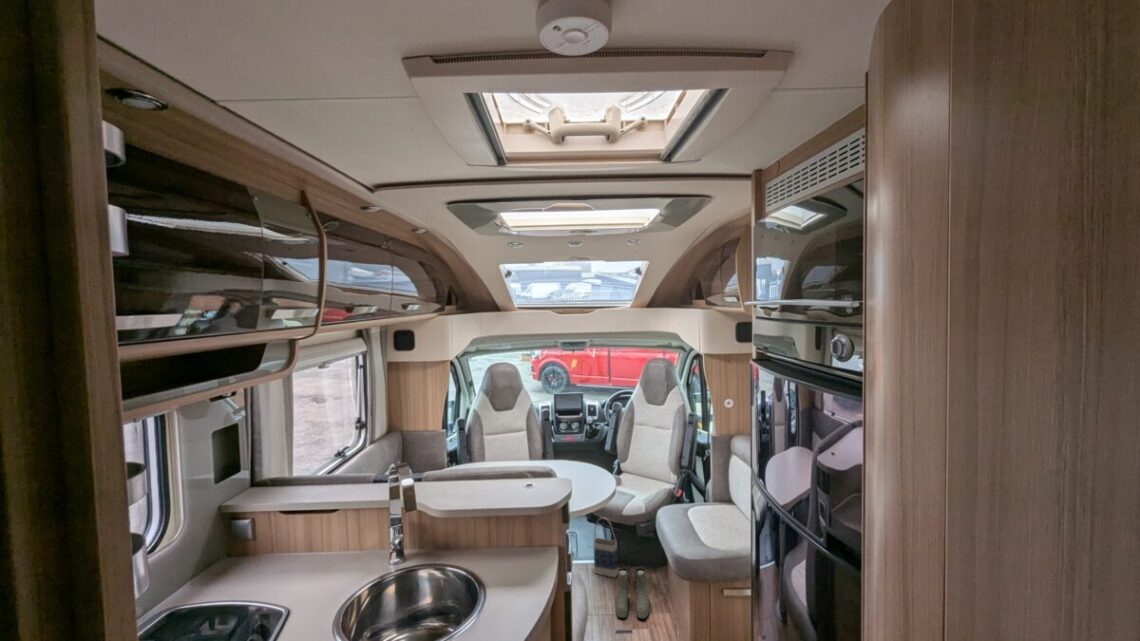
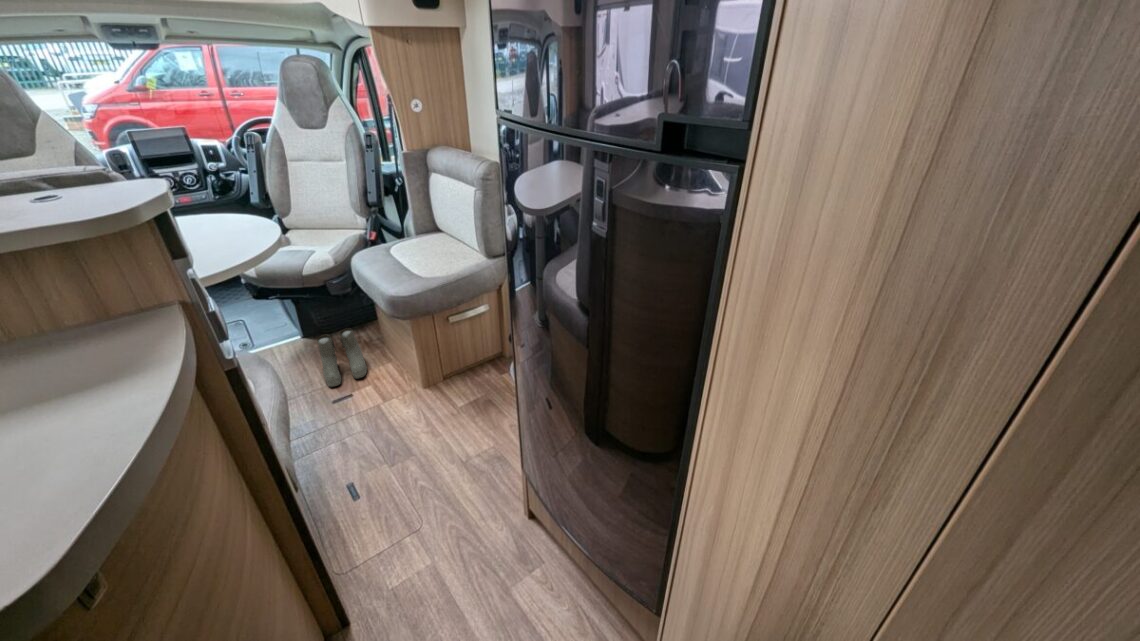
bag: present [594,517,618,577] -> none [267,287,318,355]

